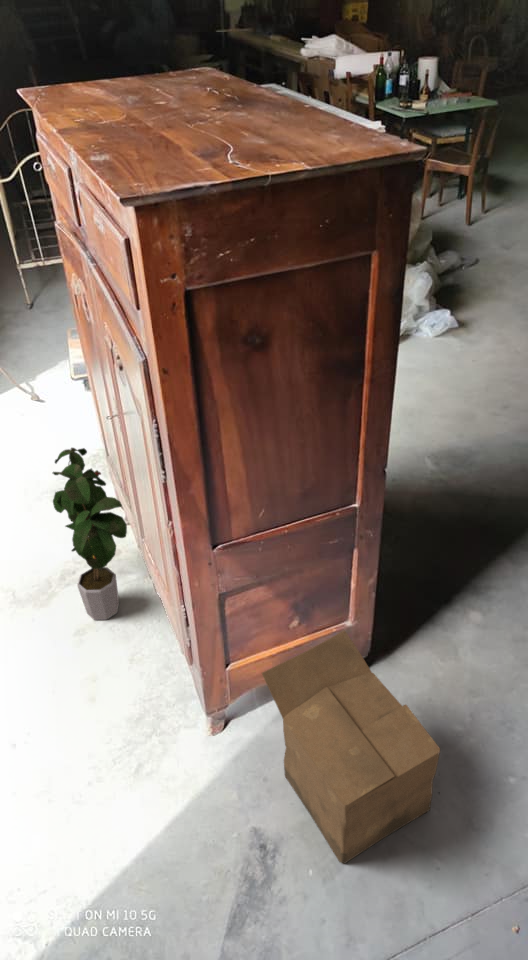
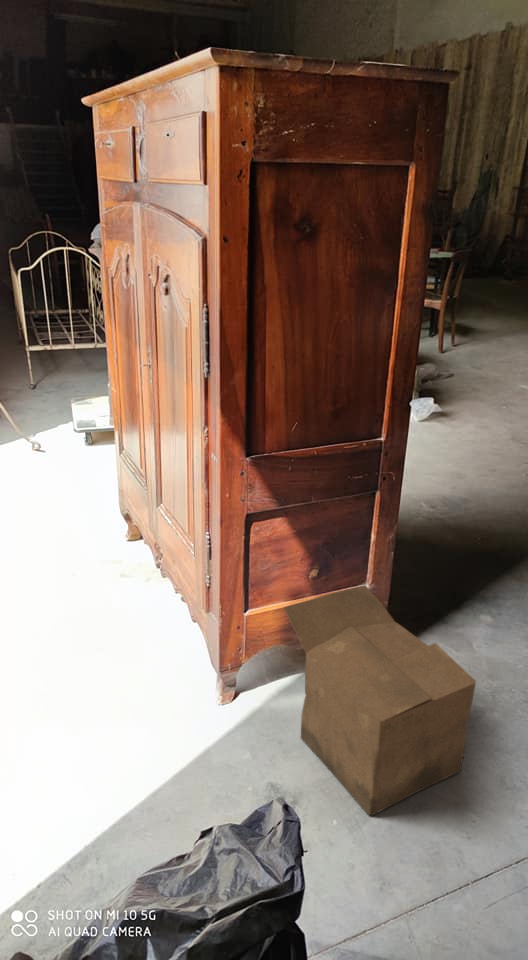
potted plant: present [53,448,127,620] -> none [67,419,146,606]

